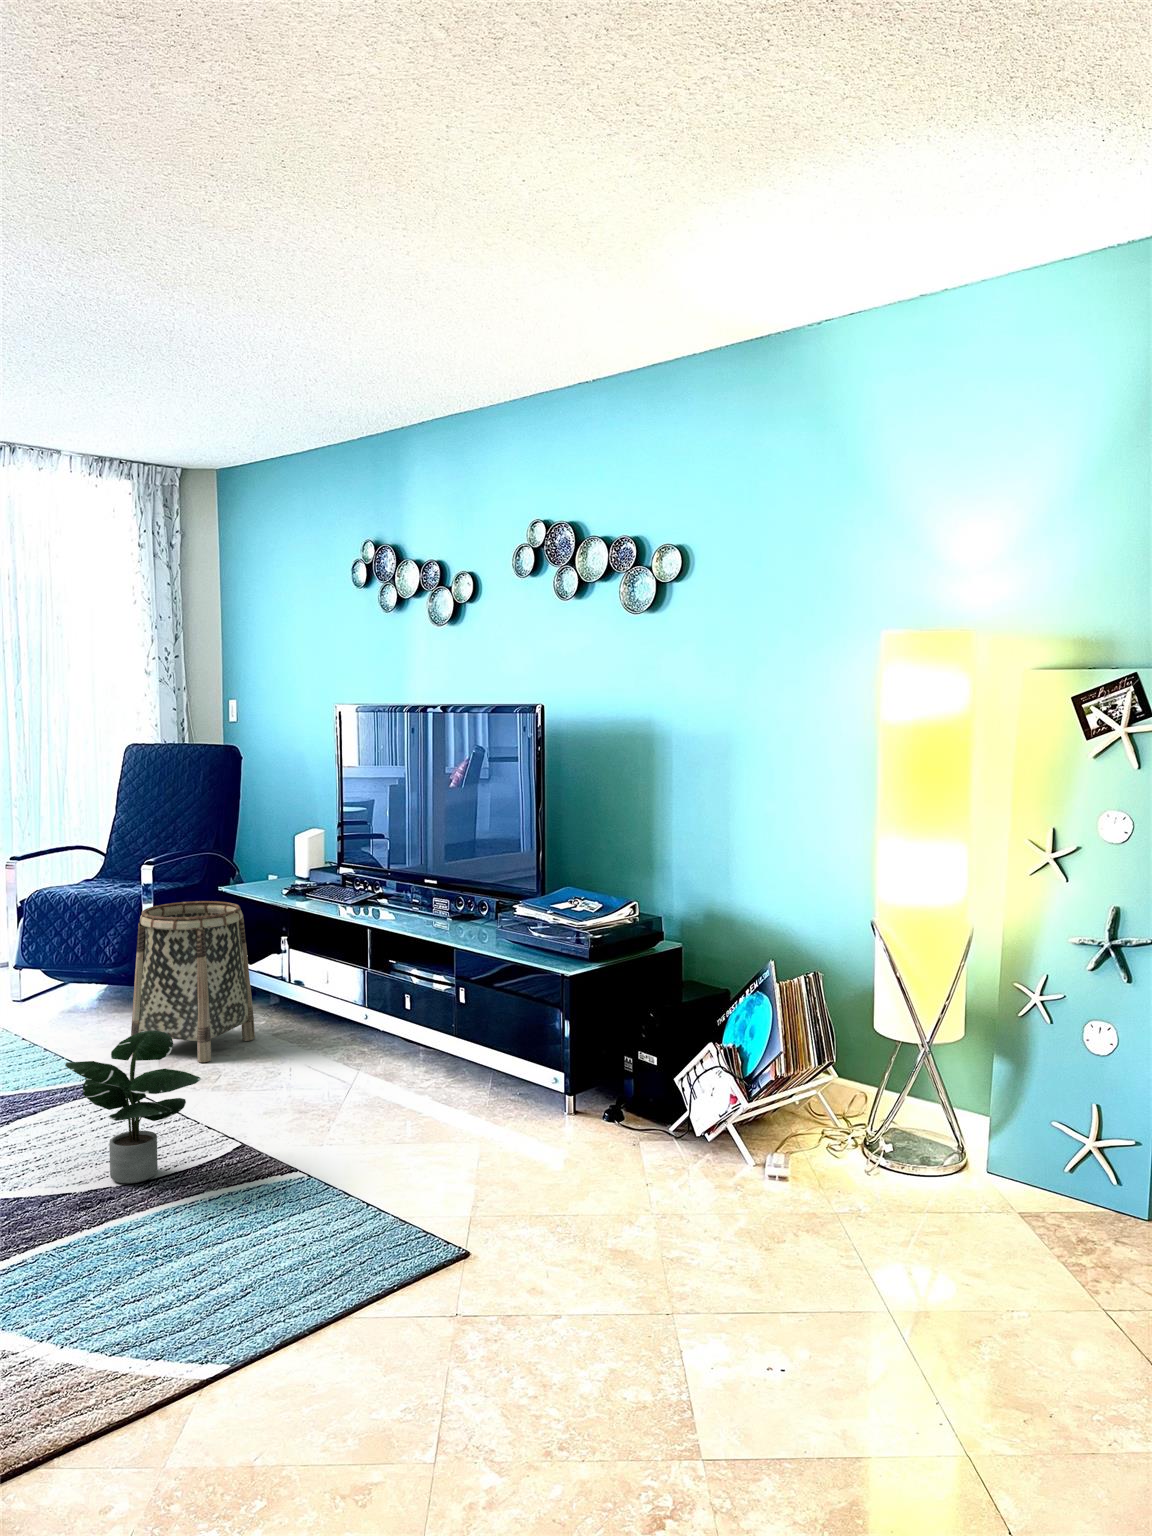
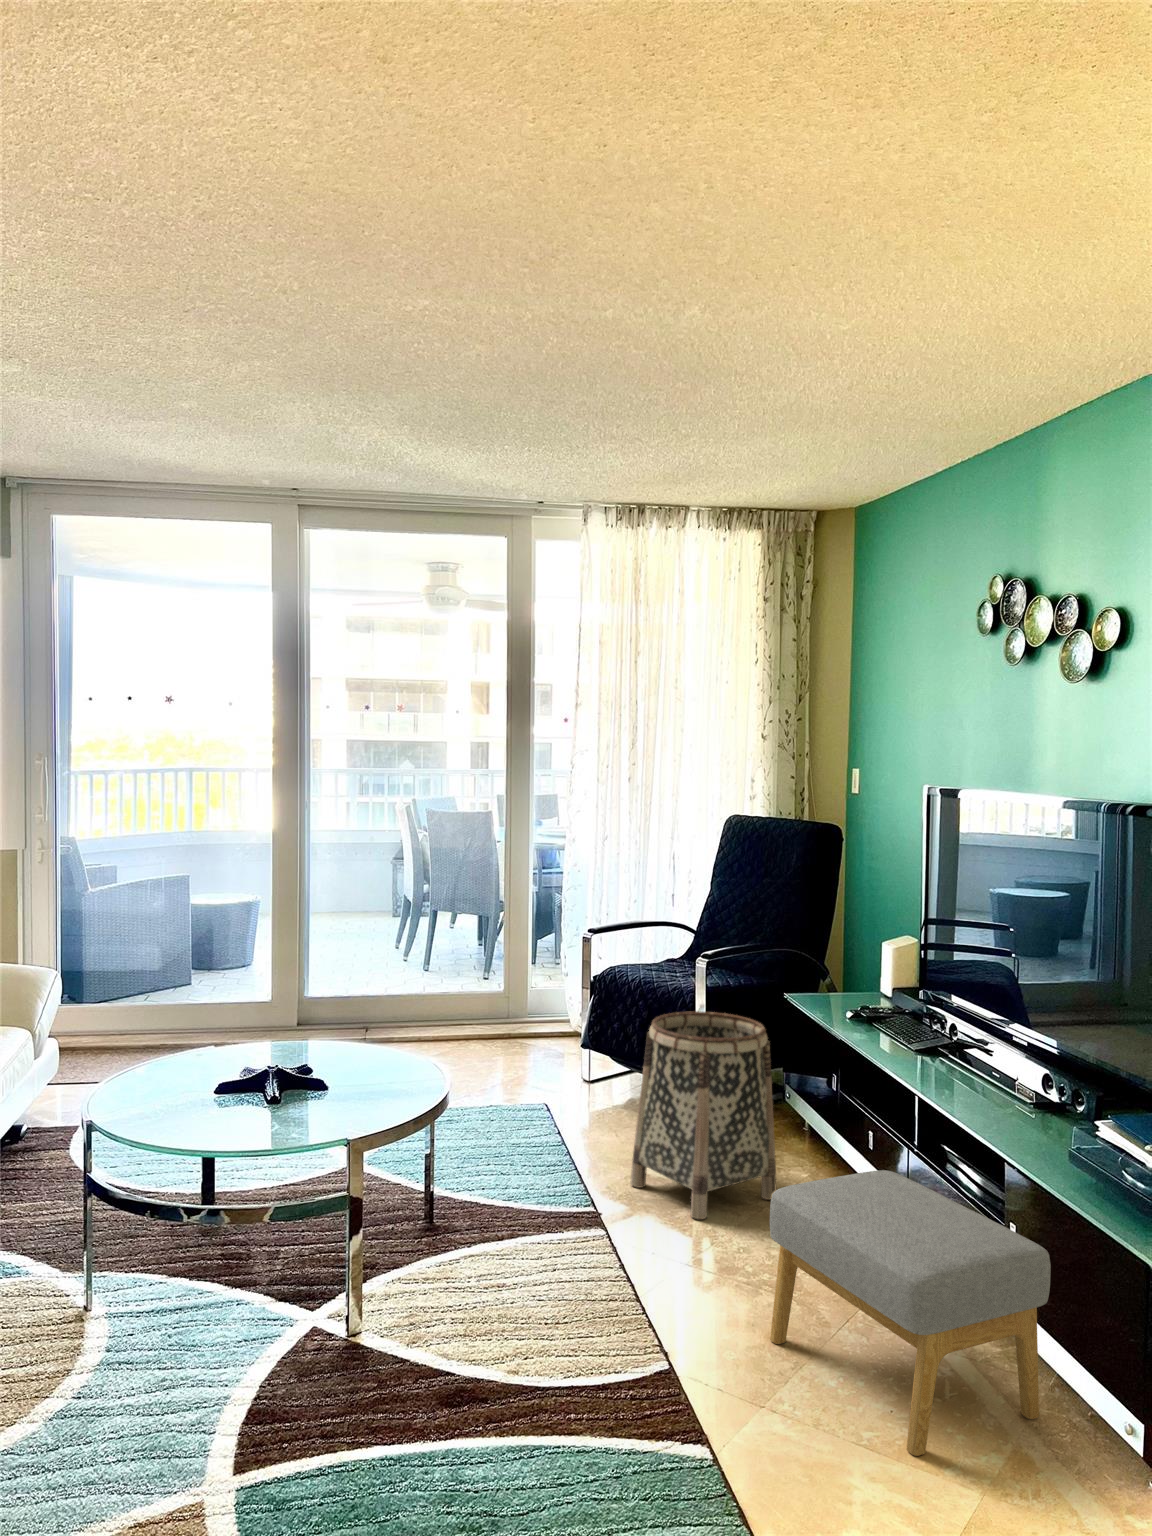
footstool: none [307,977,498,1133] -> present [770,1170,1051,1456]
potted plant: present [65,1030,201,1183] -> none [427,1190,575,1392]

